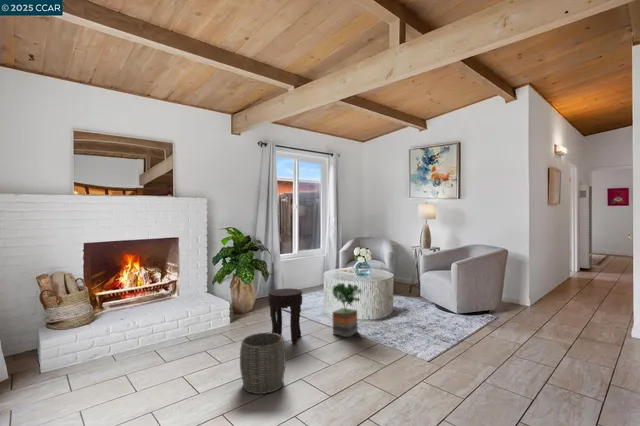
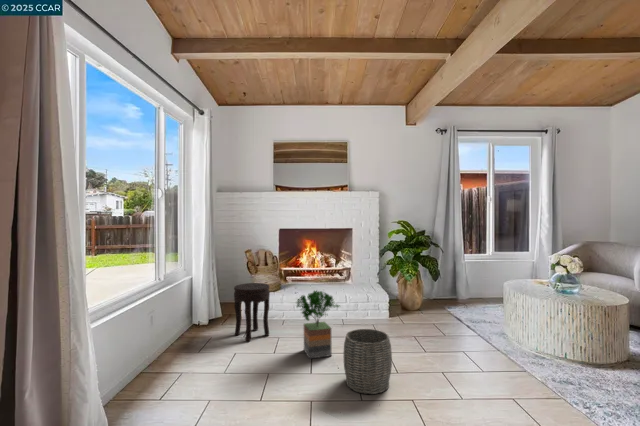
potted tree: present [332,283,362,337] -> present [297,291,340,359]
side table: present [269,288,302,343] -> present [234,283,270,341]

